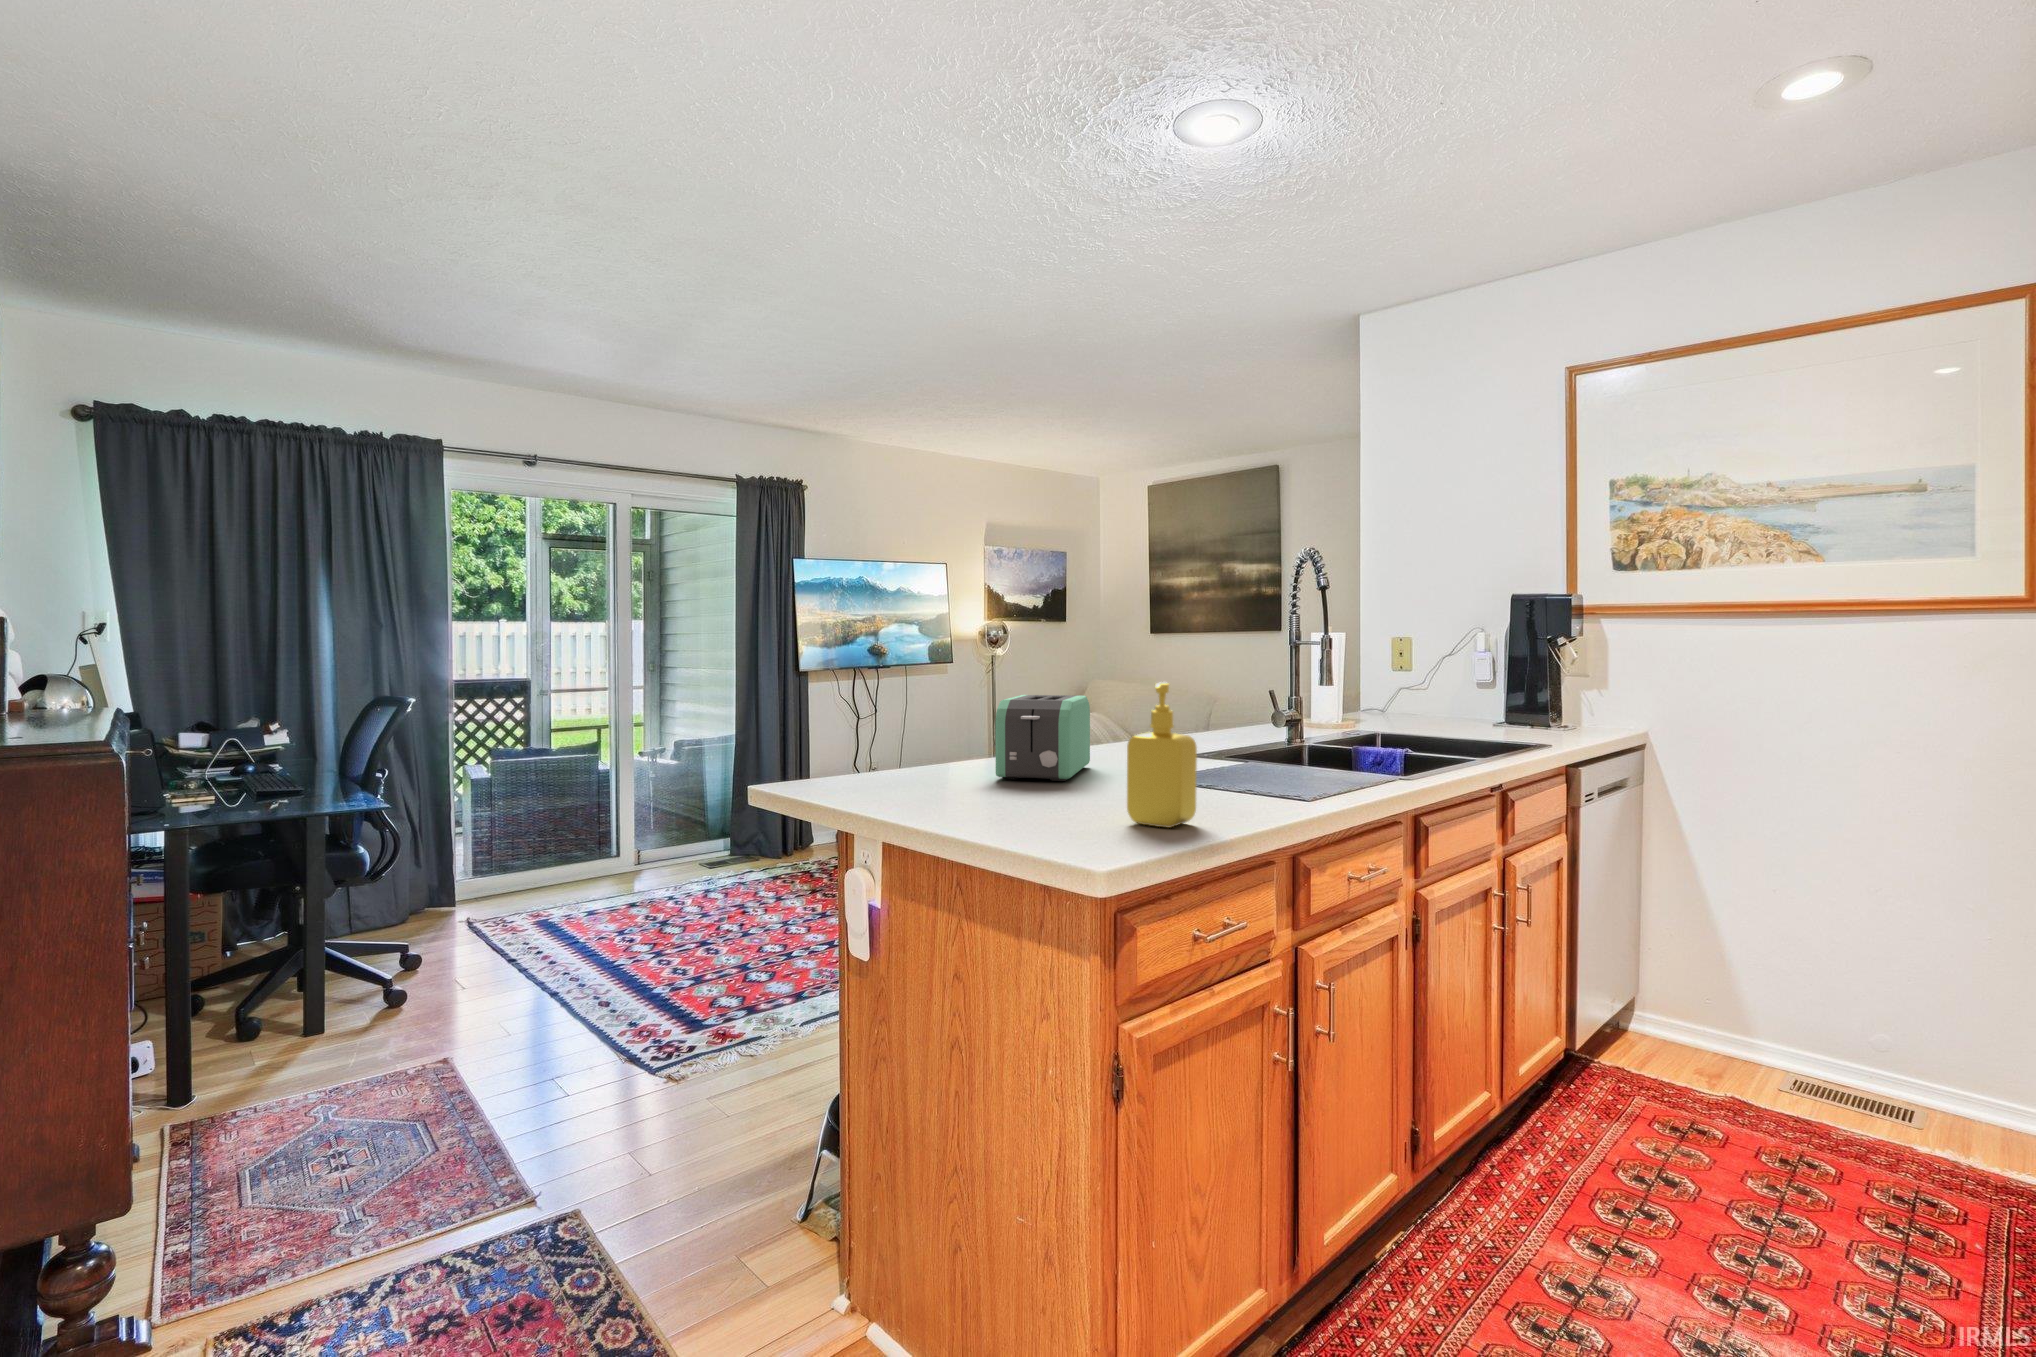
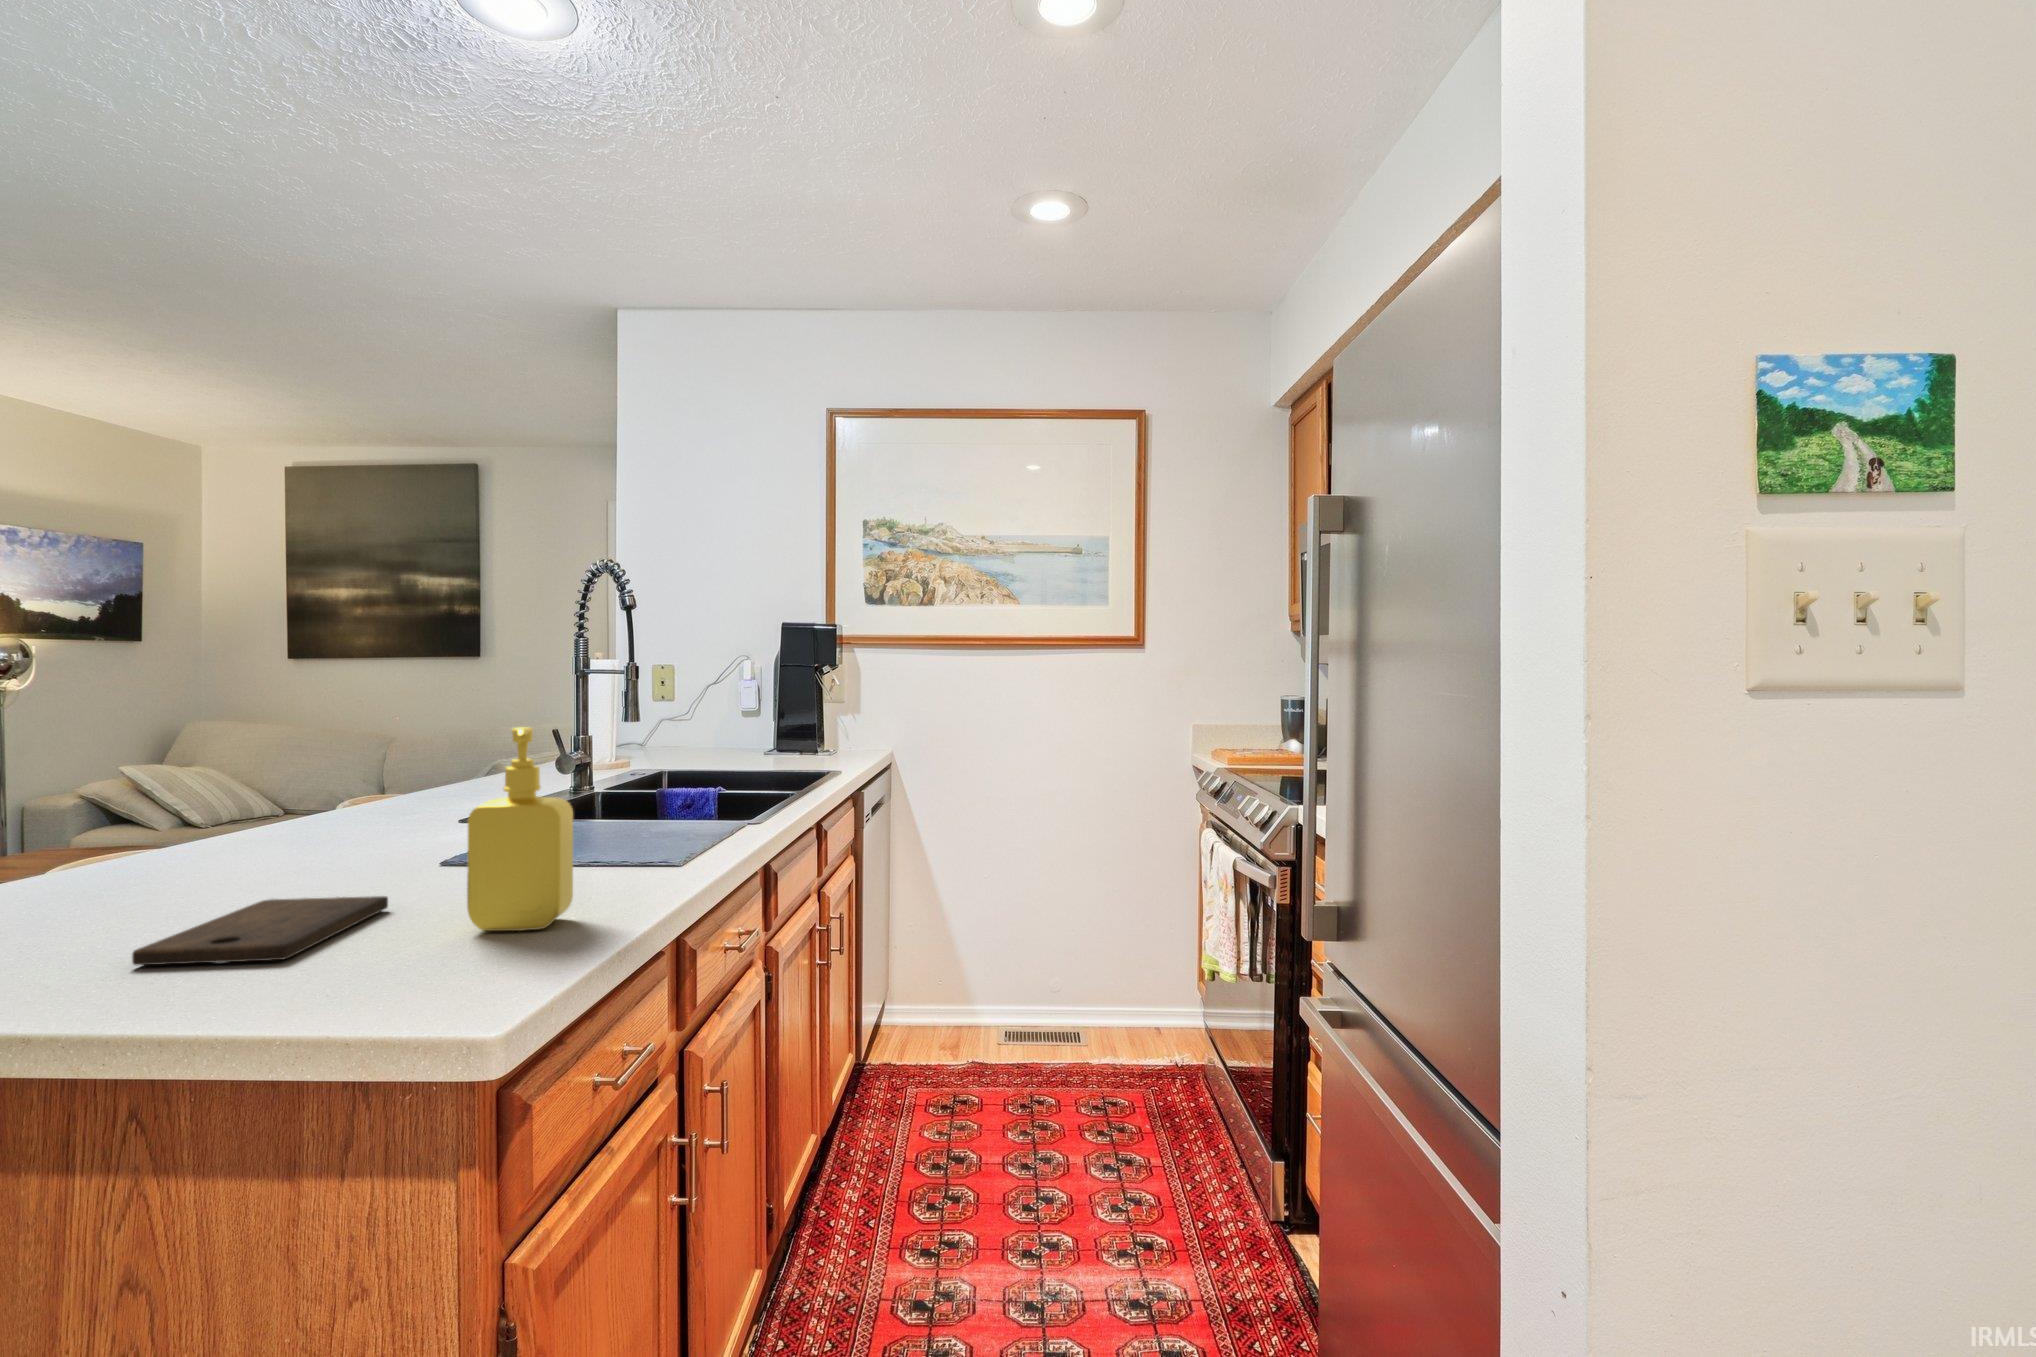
toaster: present [995,695,1090,781] -> none [155,748,318,891]
cutting board: none [961,788,1097,820] -> present [132,896,388,965]

